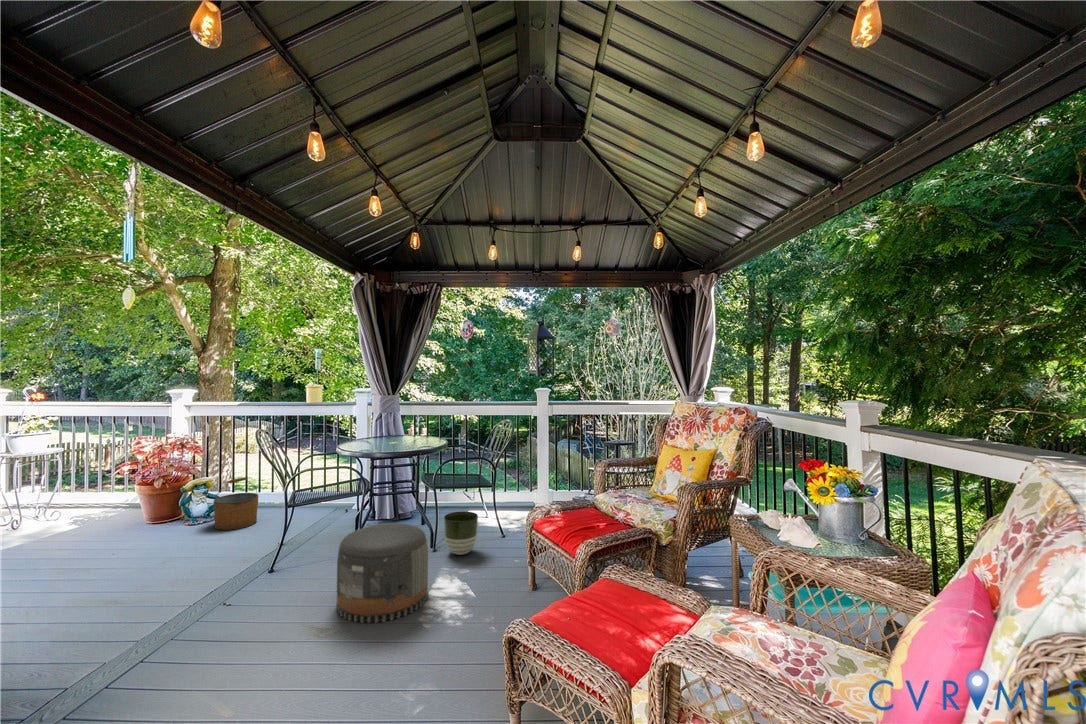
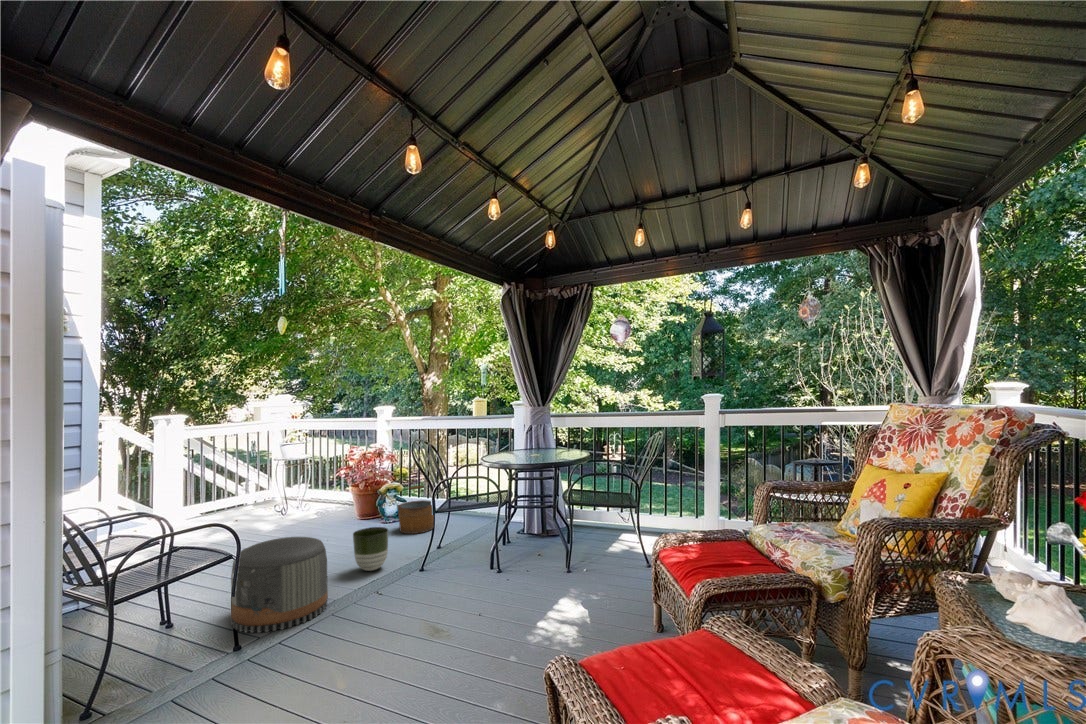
planter: present [444,511,478,555] -> present [353,527,388,571]
pouf: present [337,523,428,623] -> present [231,537,328,633]

